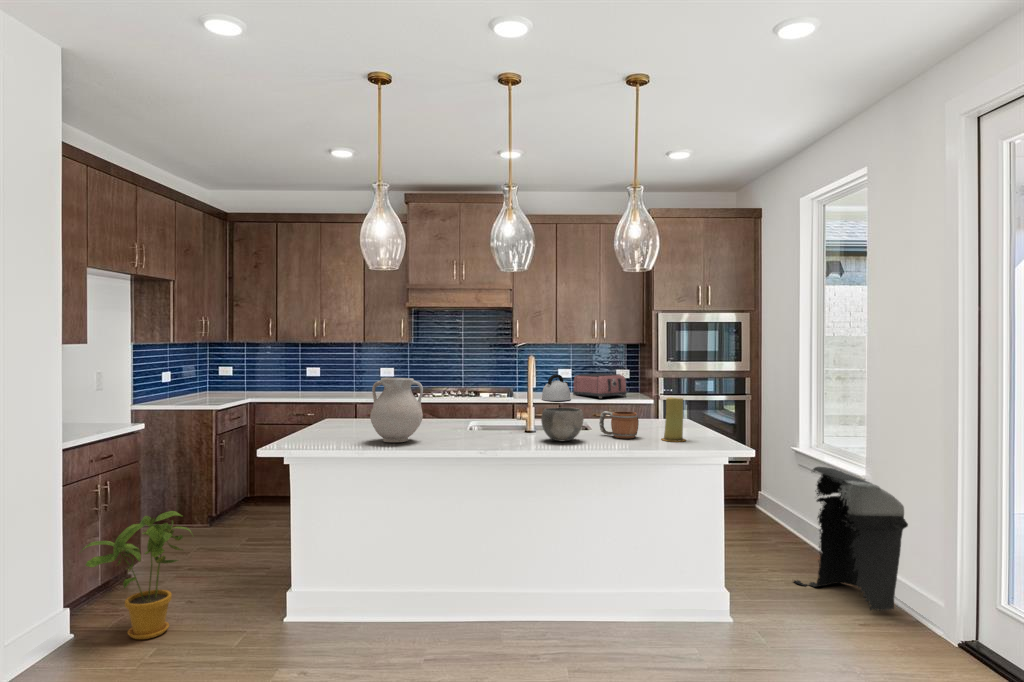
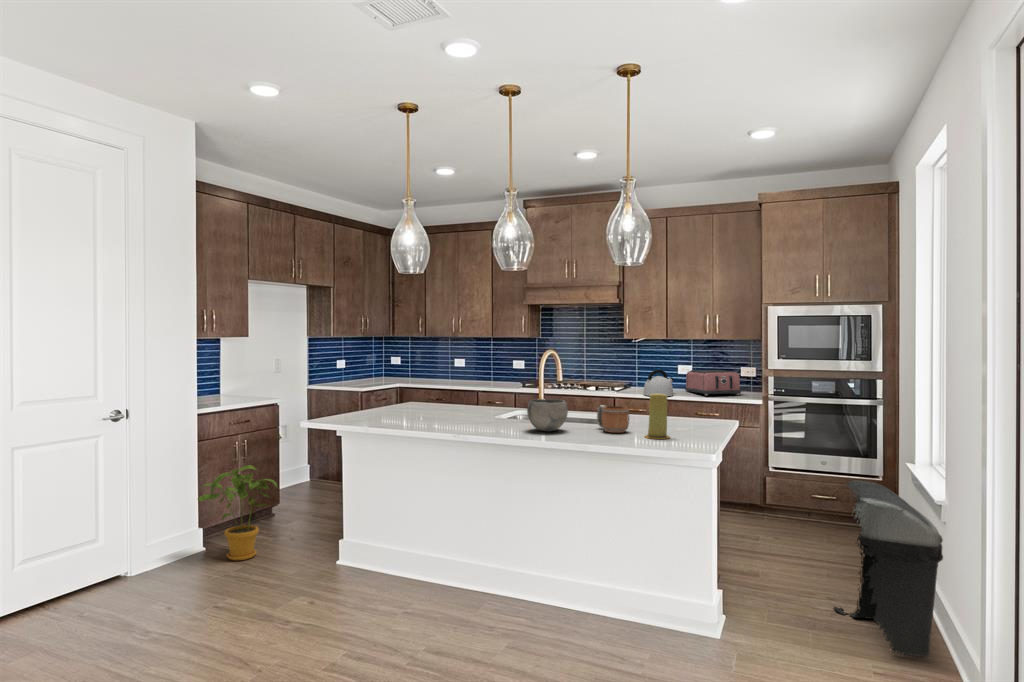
vase: present [370,378,423,442] -> none [388,367,433,423]

